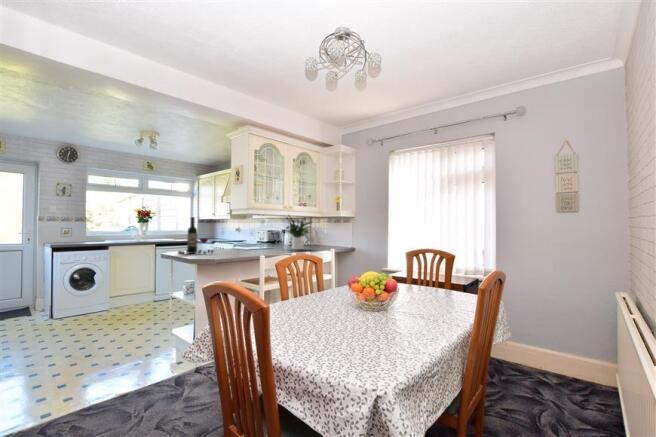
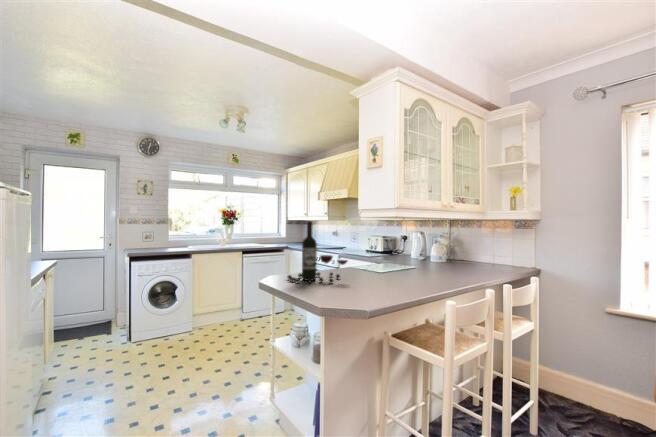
flower arrangement: present [284,216,312,250] -> none [427,215,484,272]

